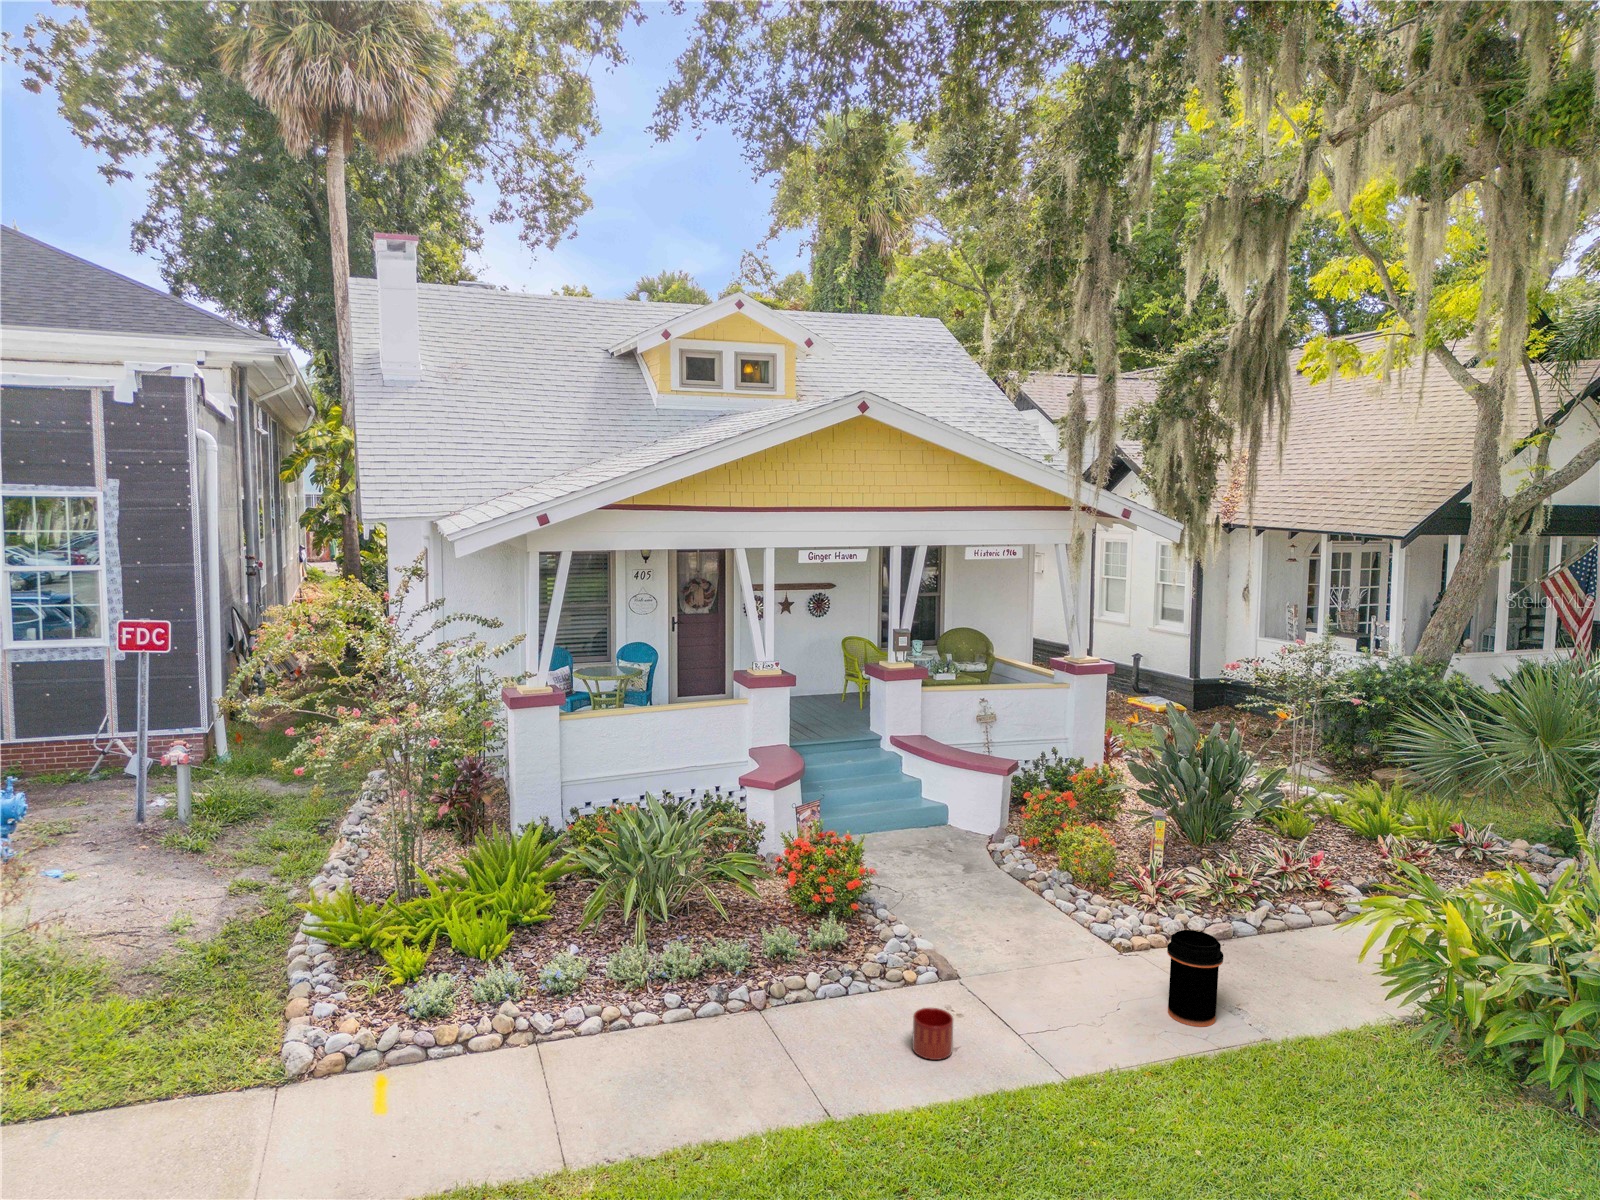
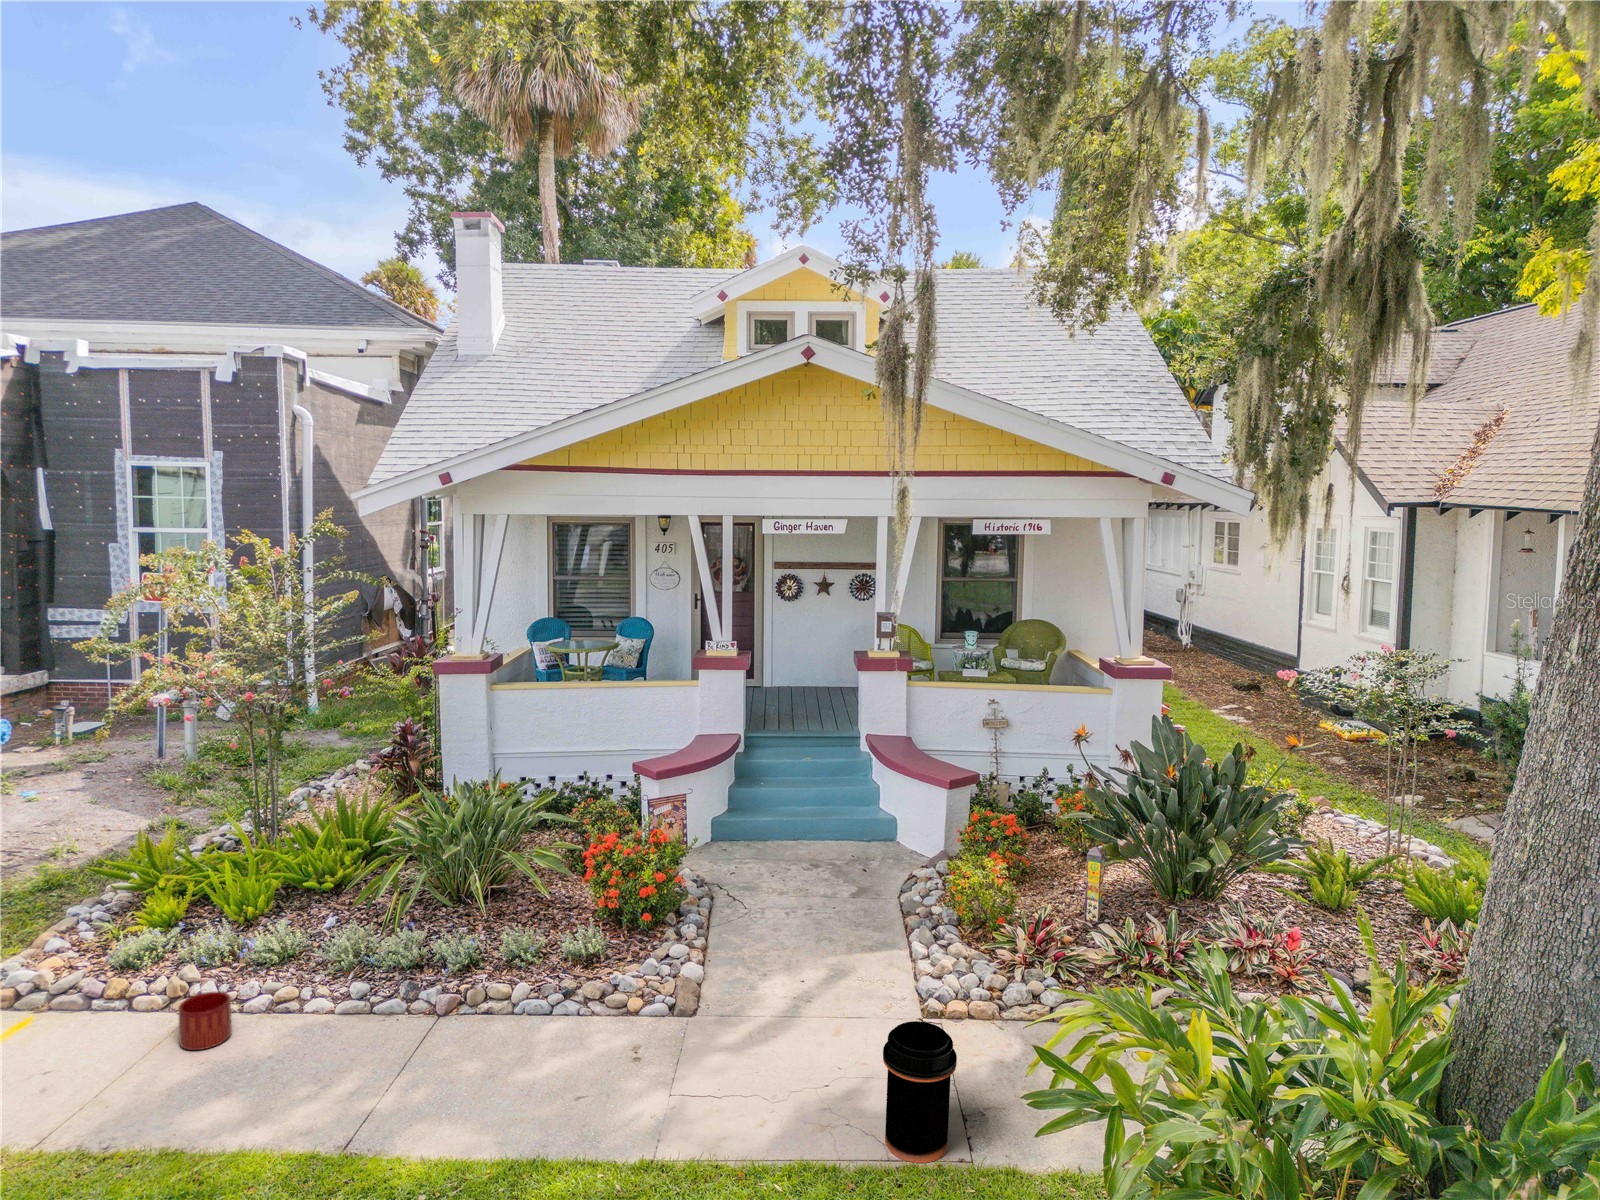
planter: present [912,1008,953,1060] -> present [178,992,232,1050]

